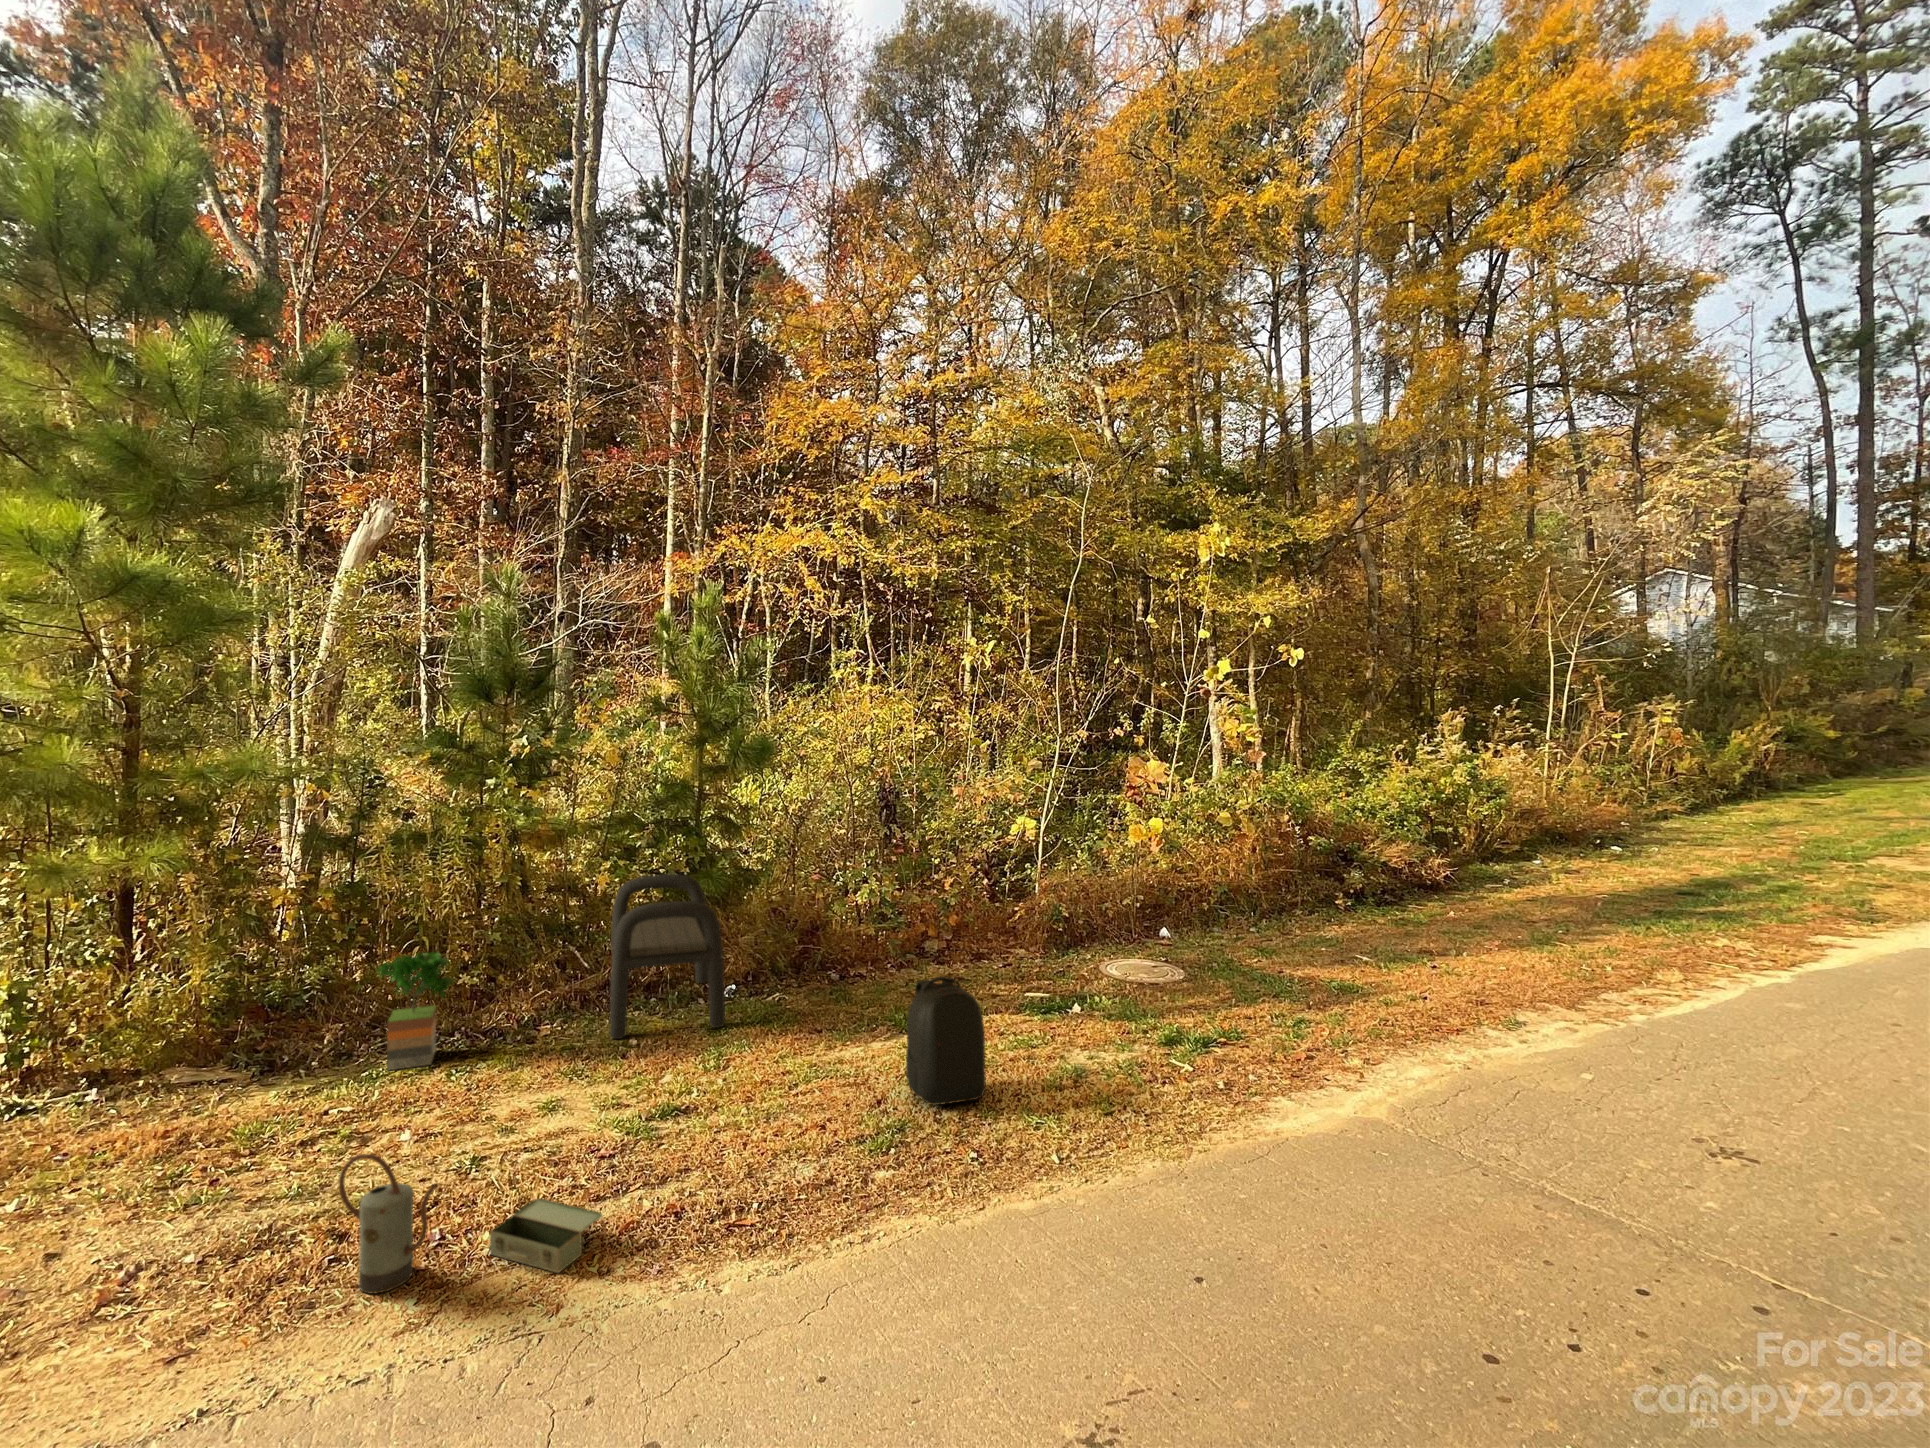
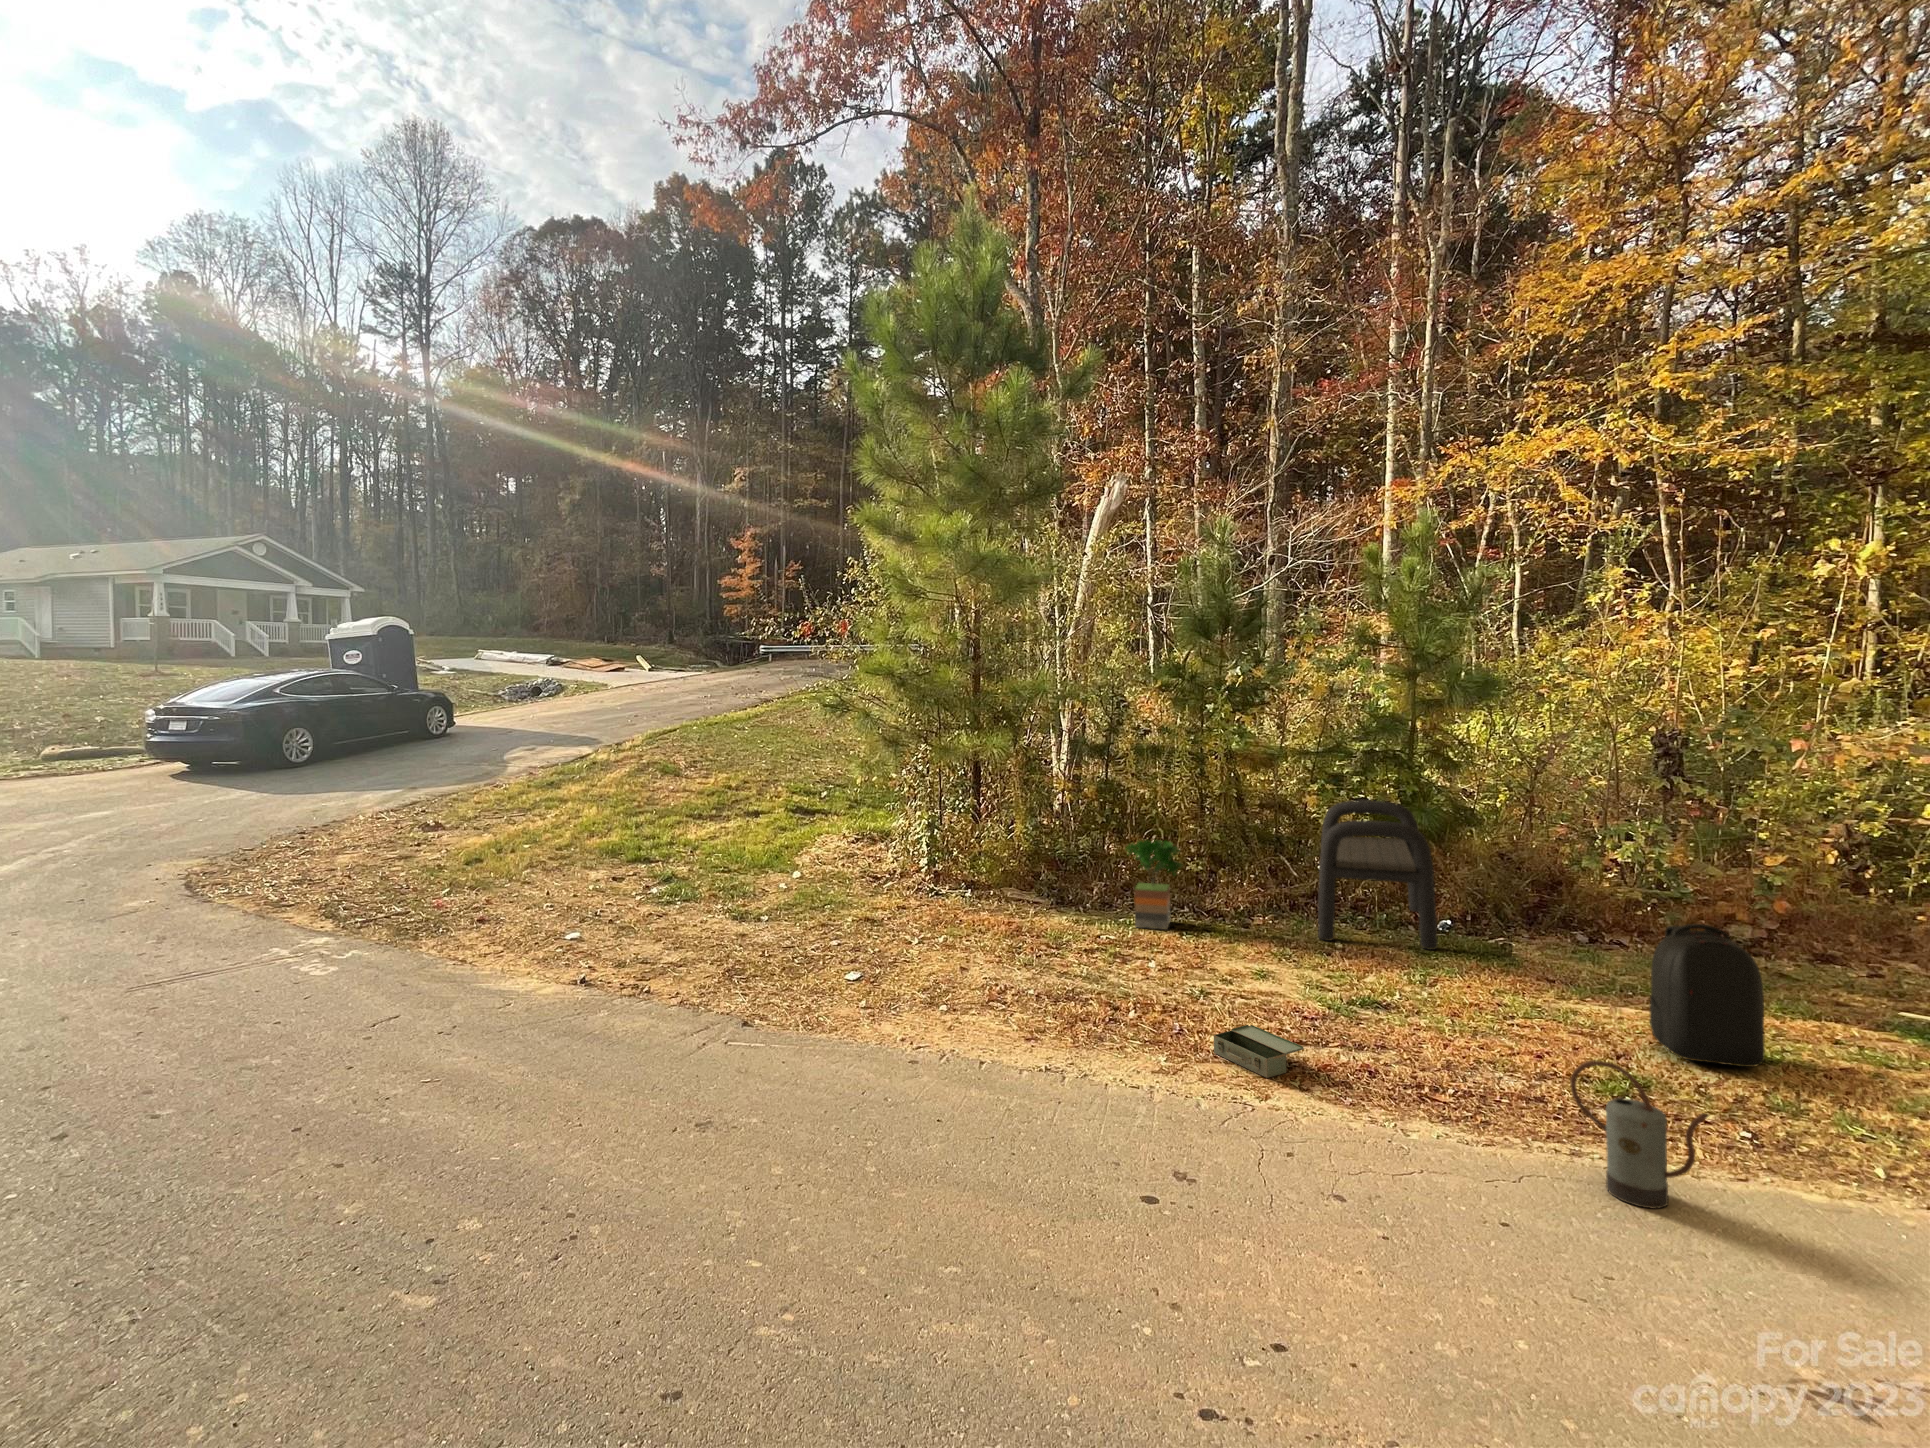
watering can: present [339,1154,437,1294] -> present [1570,1060,1709,1209]

